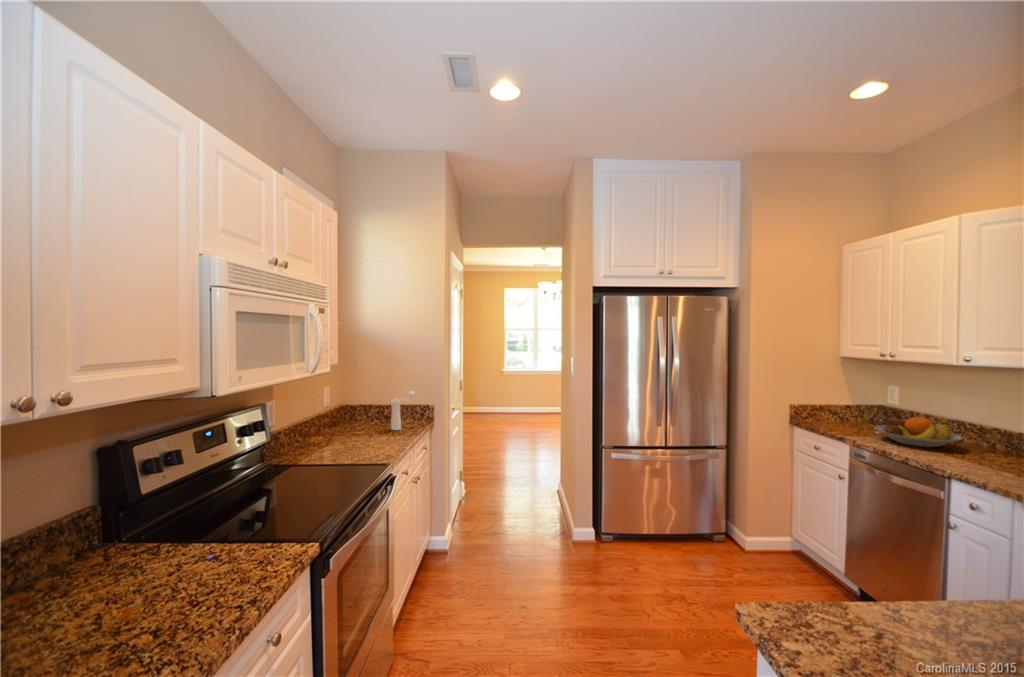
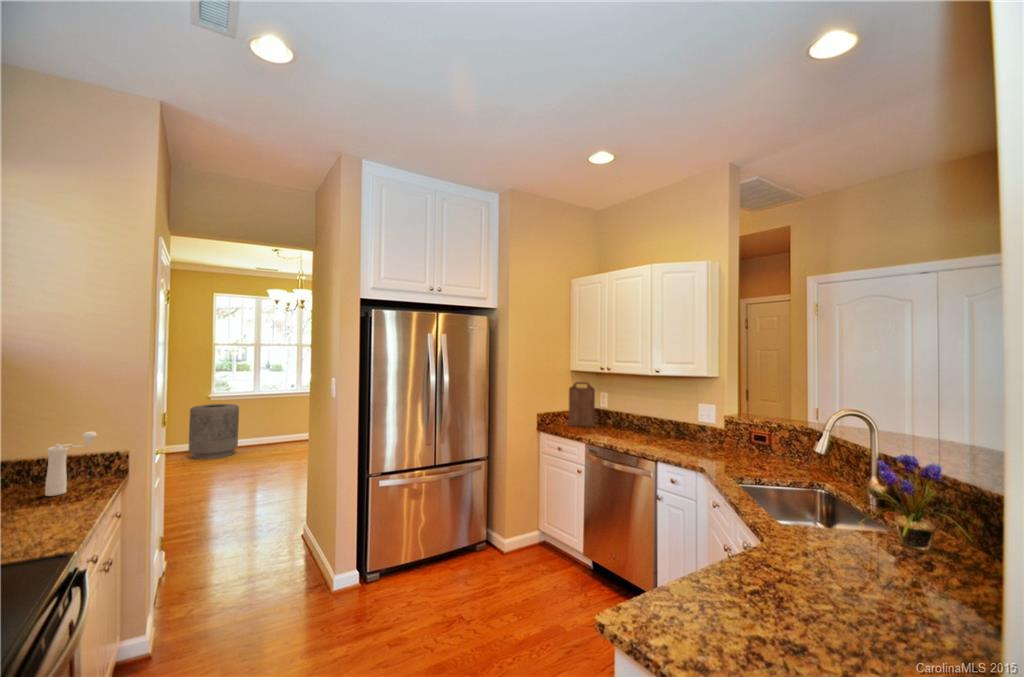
cutting board: none [835,370,876,427] -> present [568,382,595,427]
trash can: none [482,374,515,418] -> present [188,404,239,459]
fruit bowl: present [875,417,962,447] -> none [599,416,651,439]

